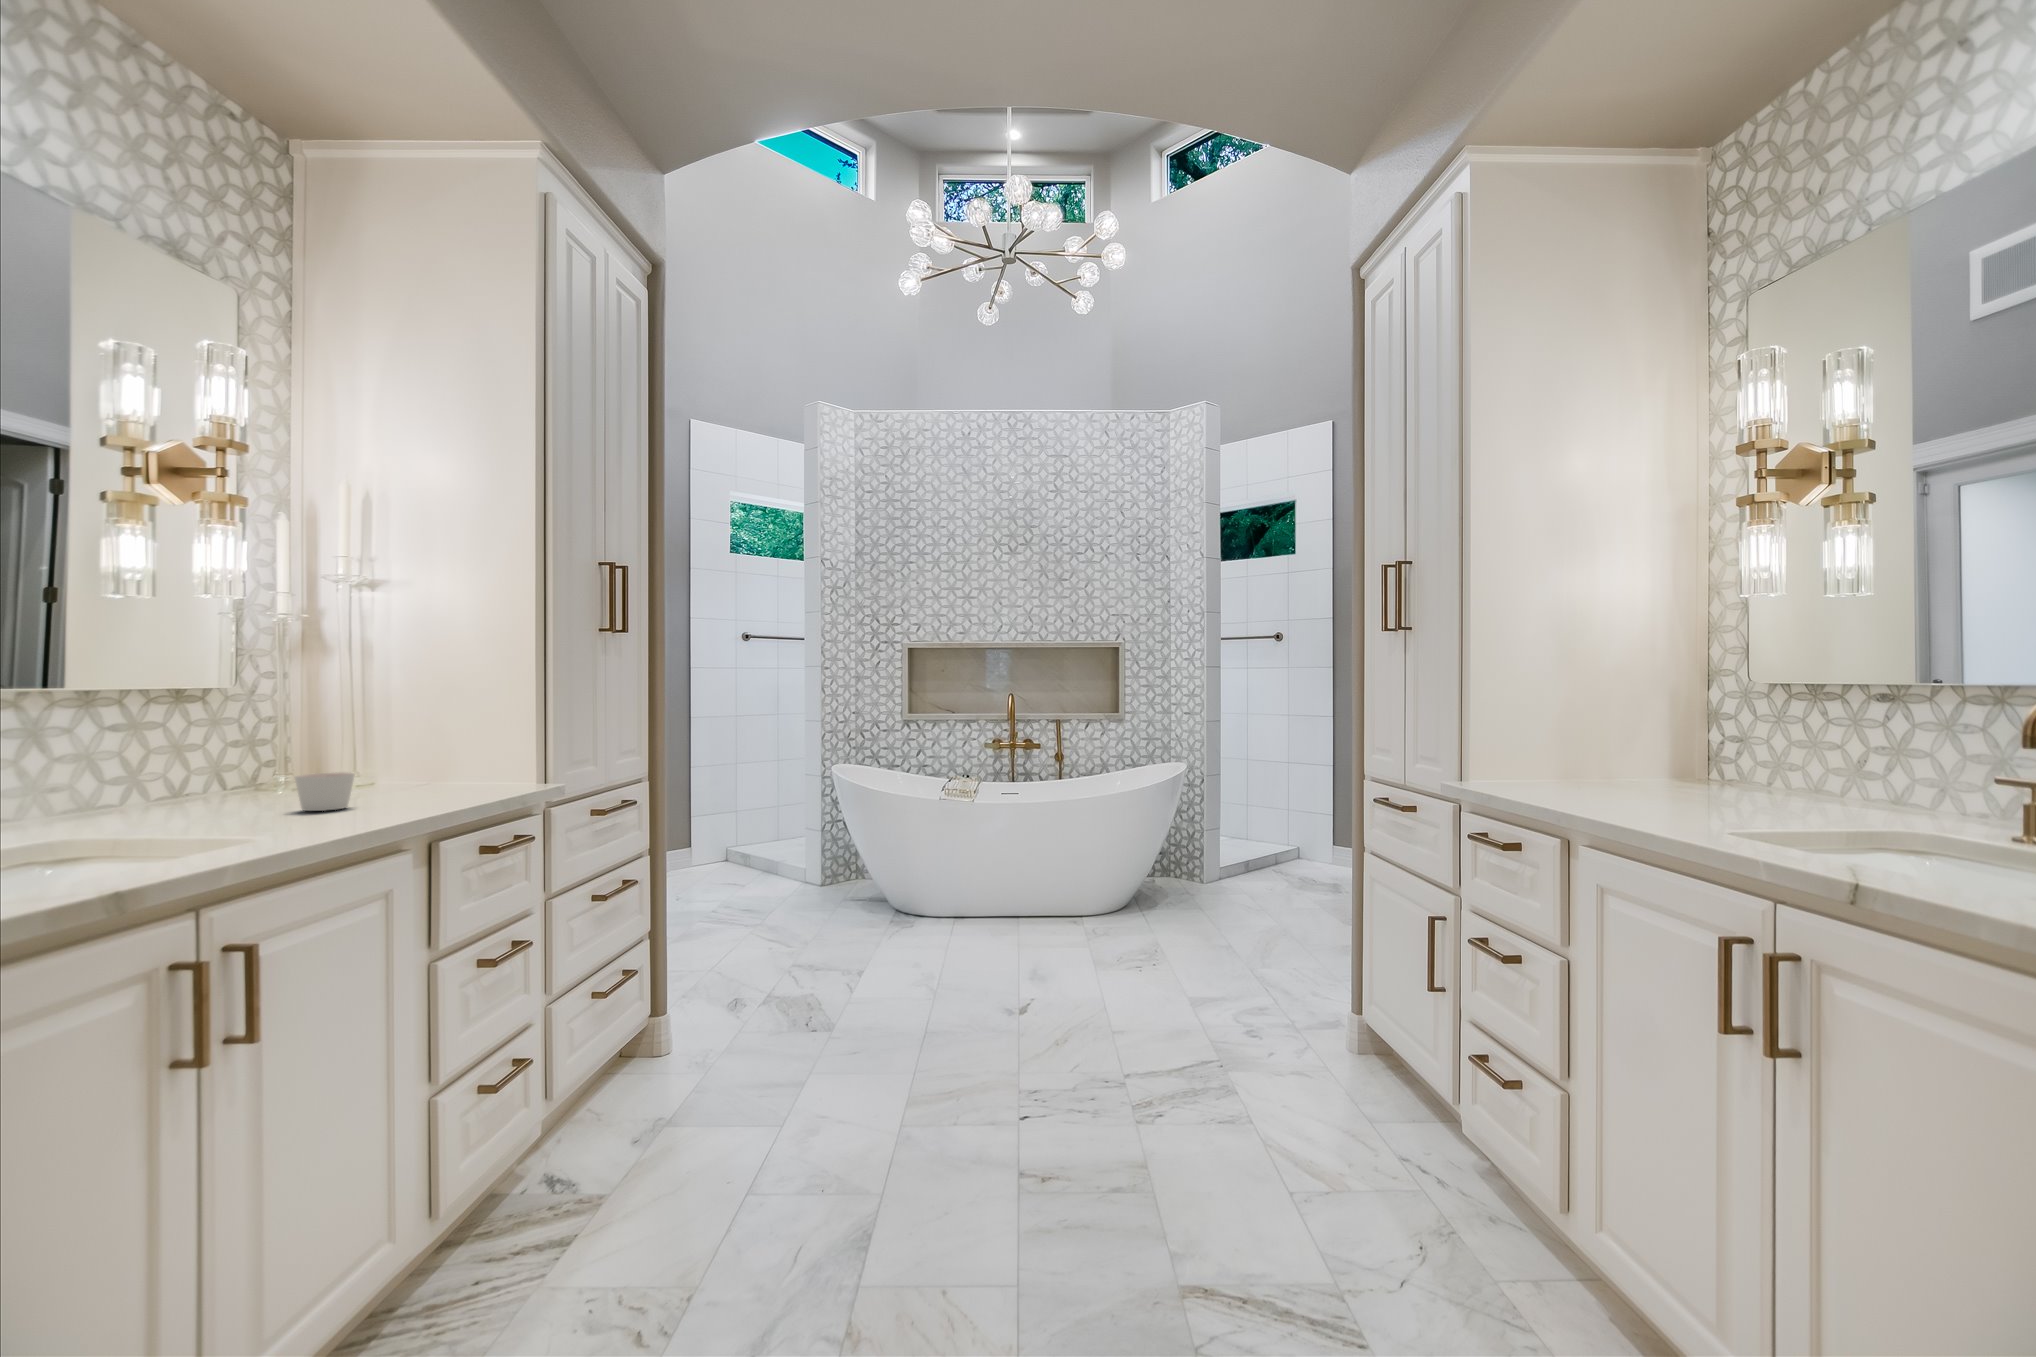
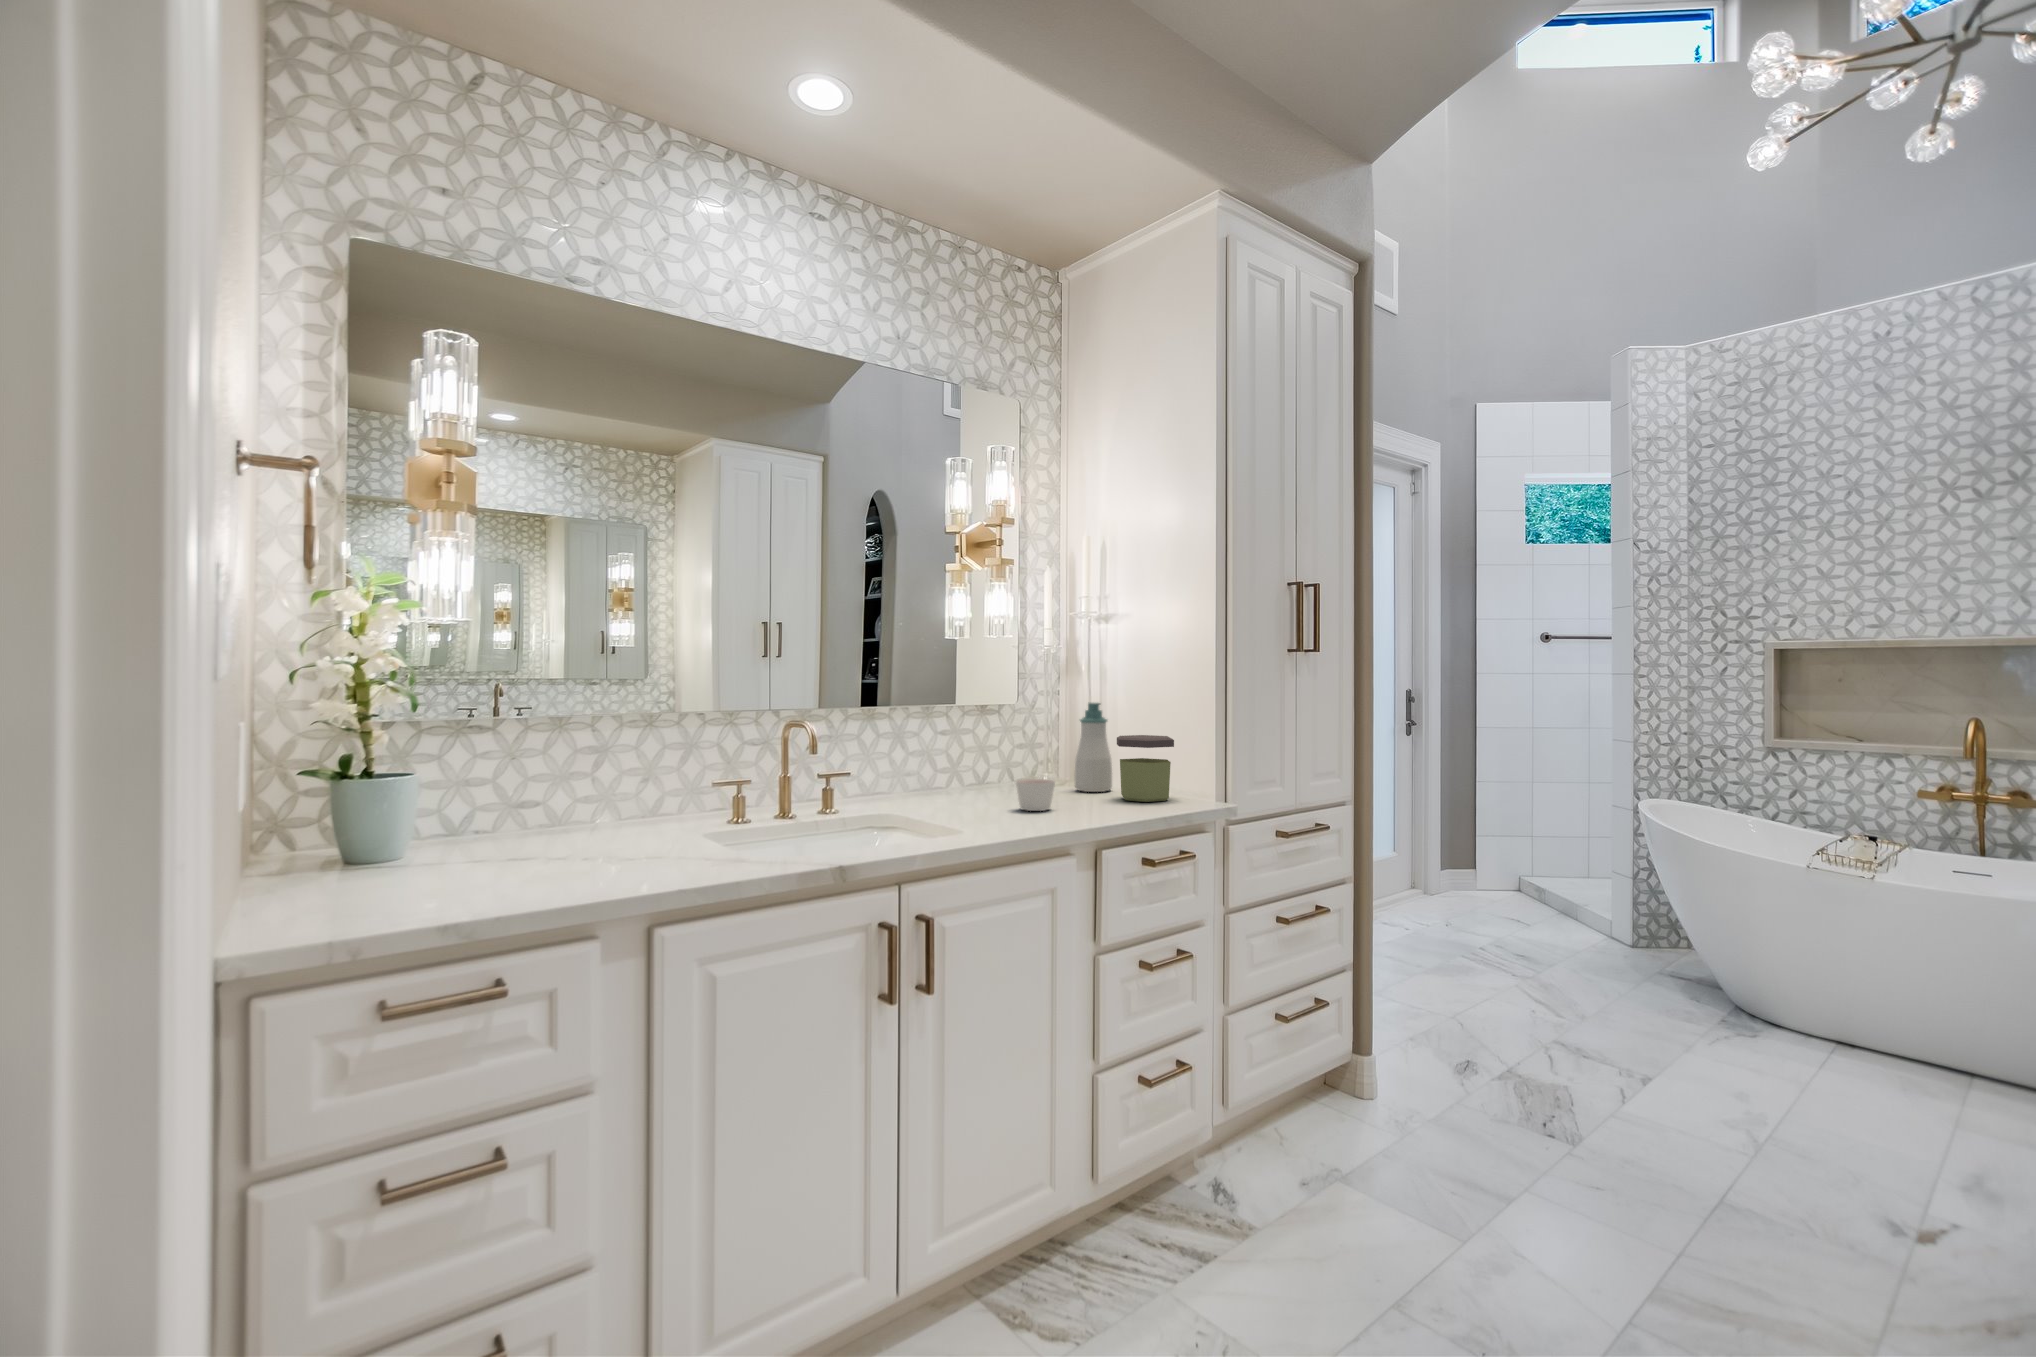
soap bottle: none [342,683,395,789] -> present [1075,703,1112,792]
jar: none [415,718,494,791] -> present [1117,735,1174,802]

